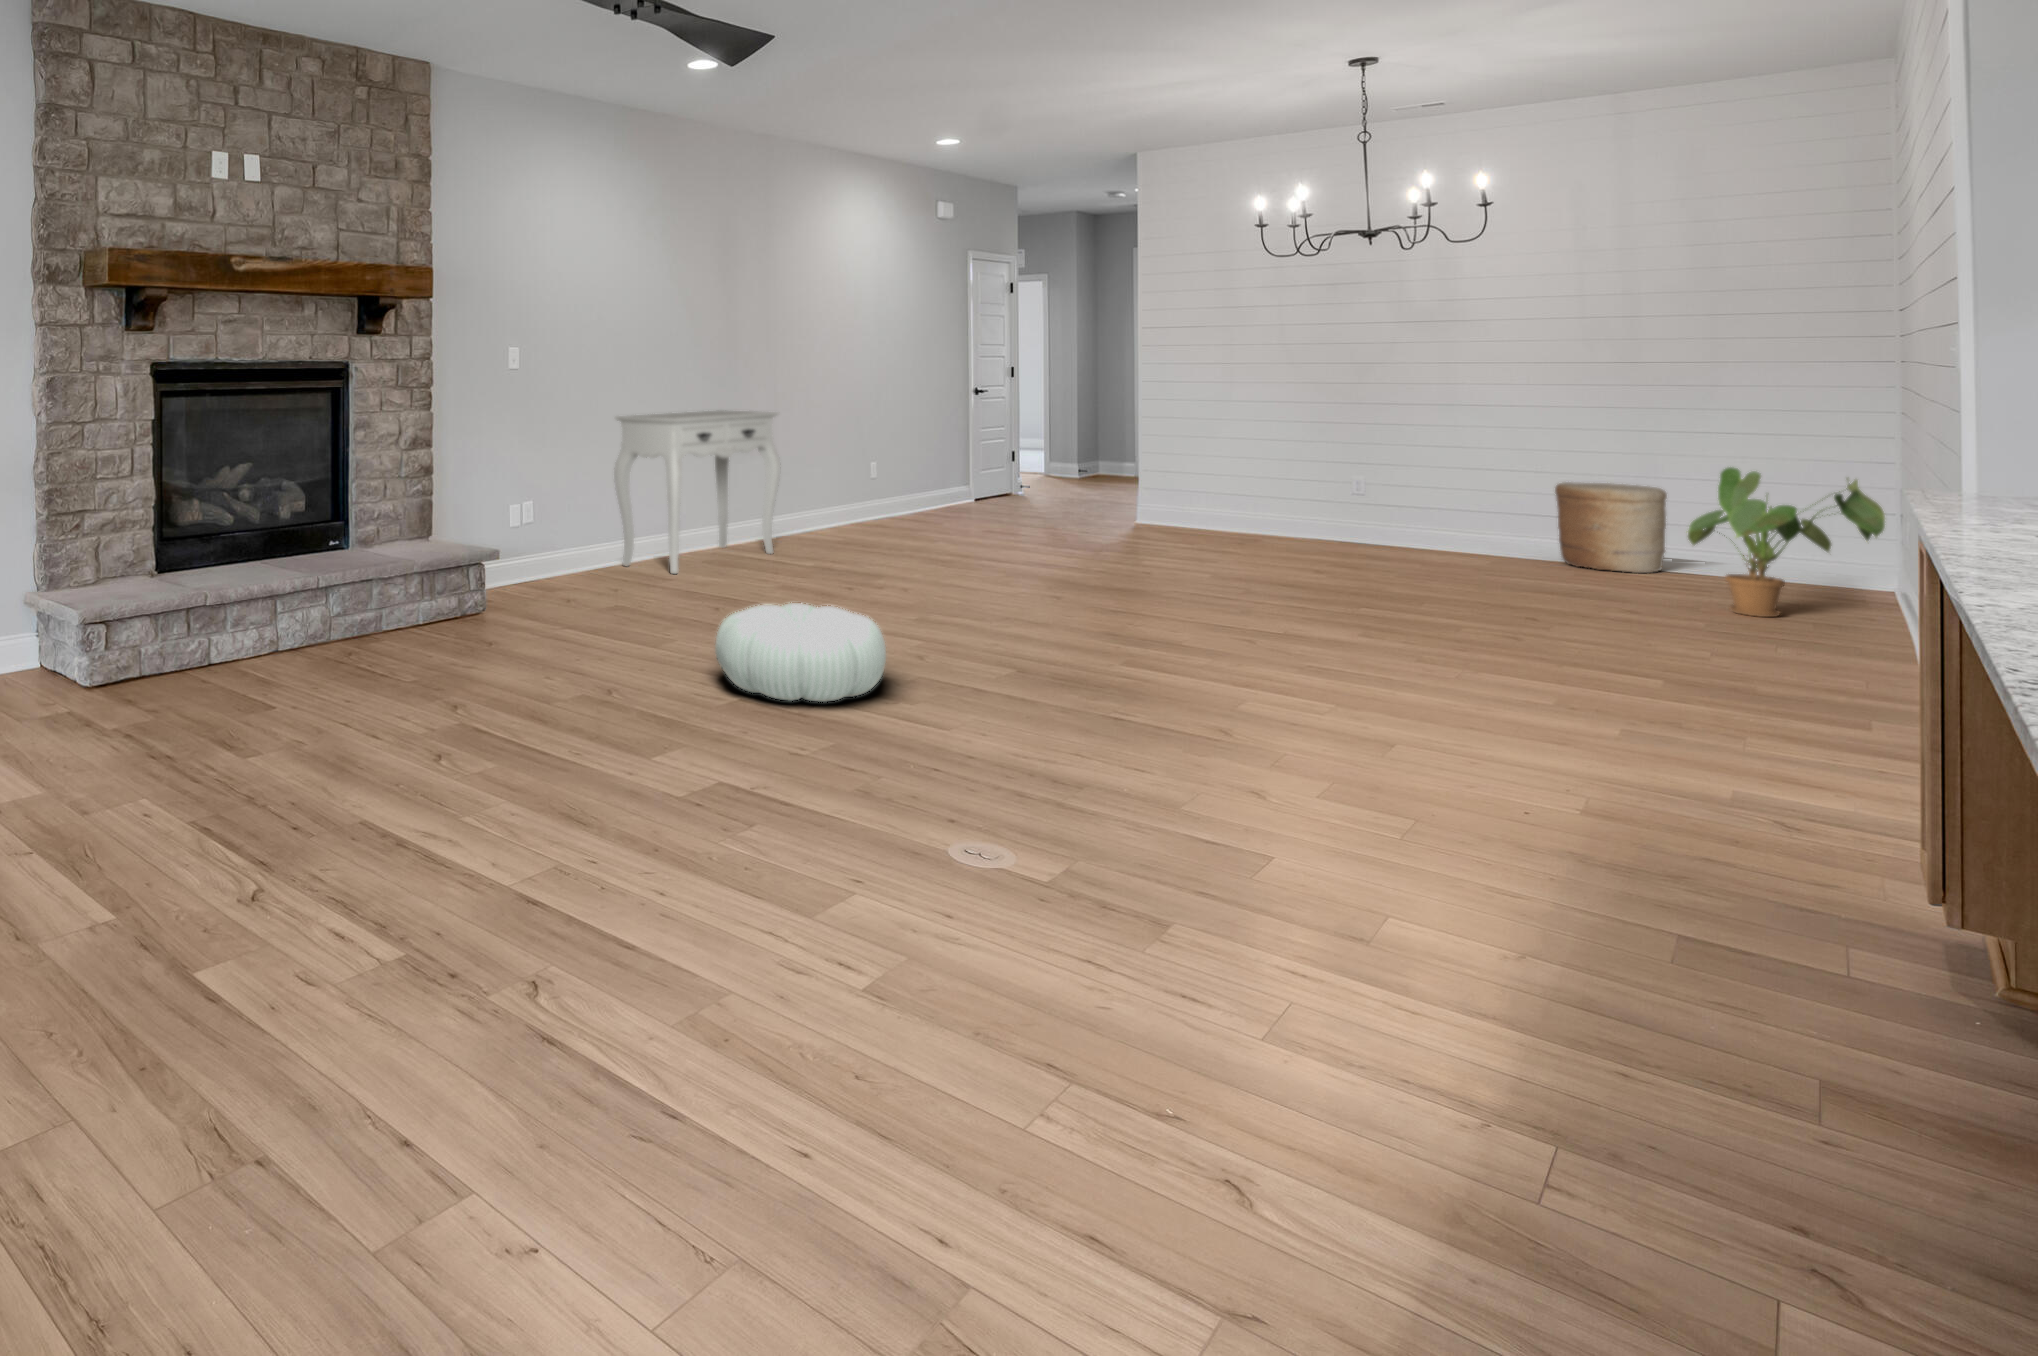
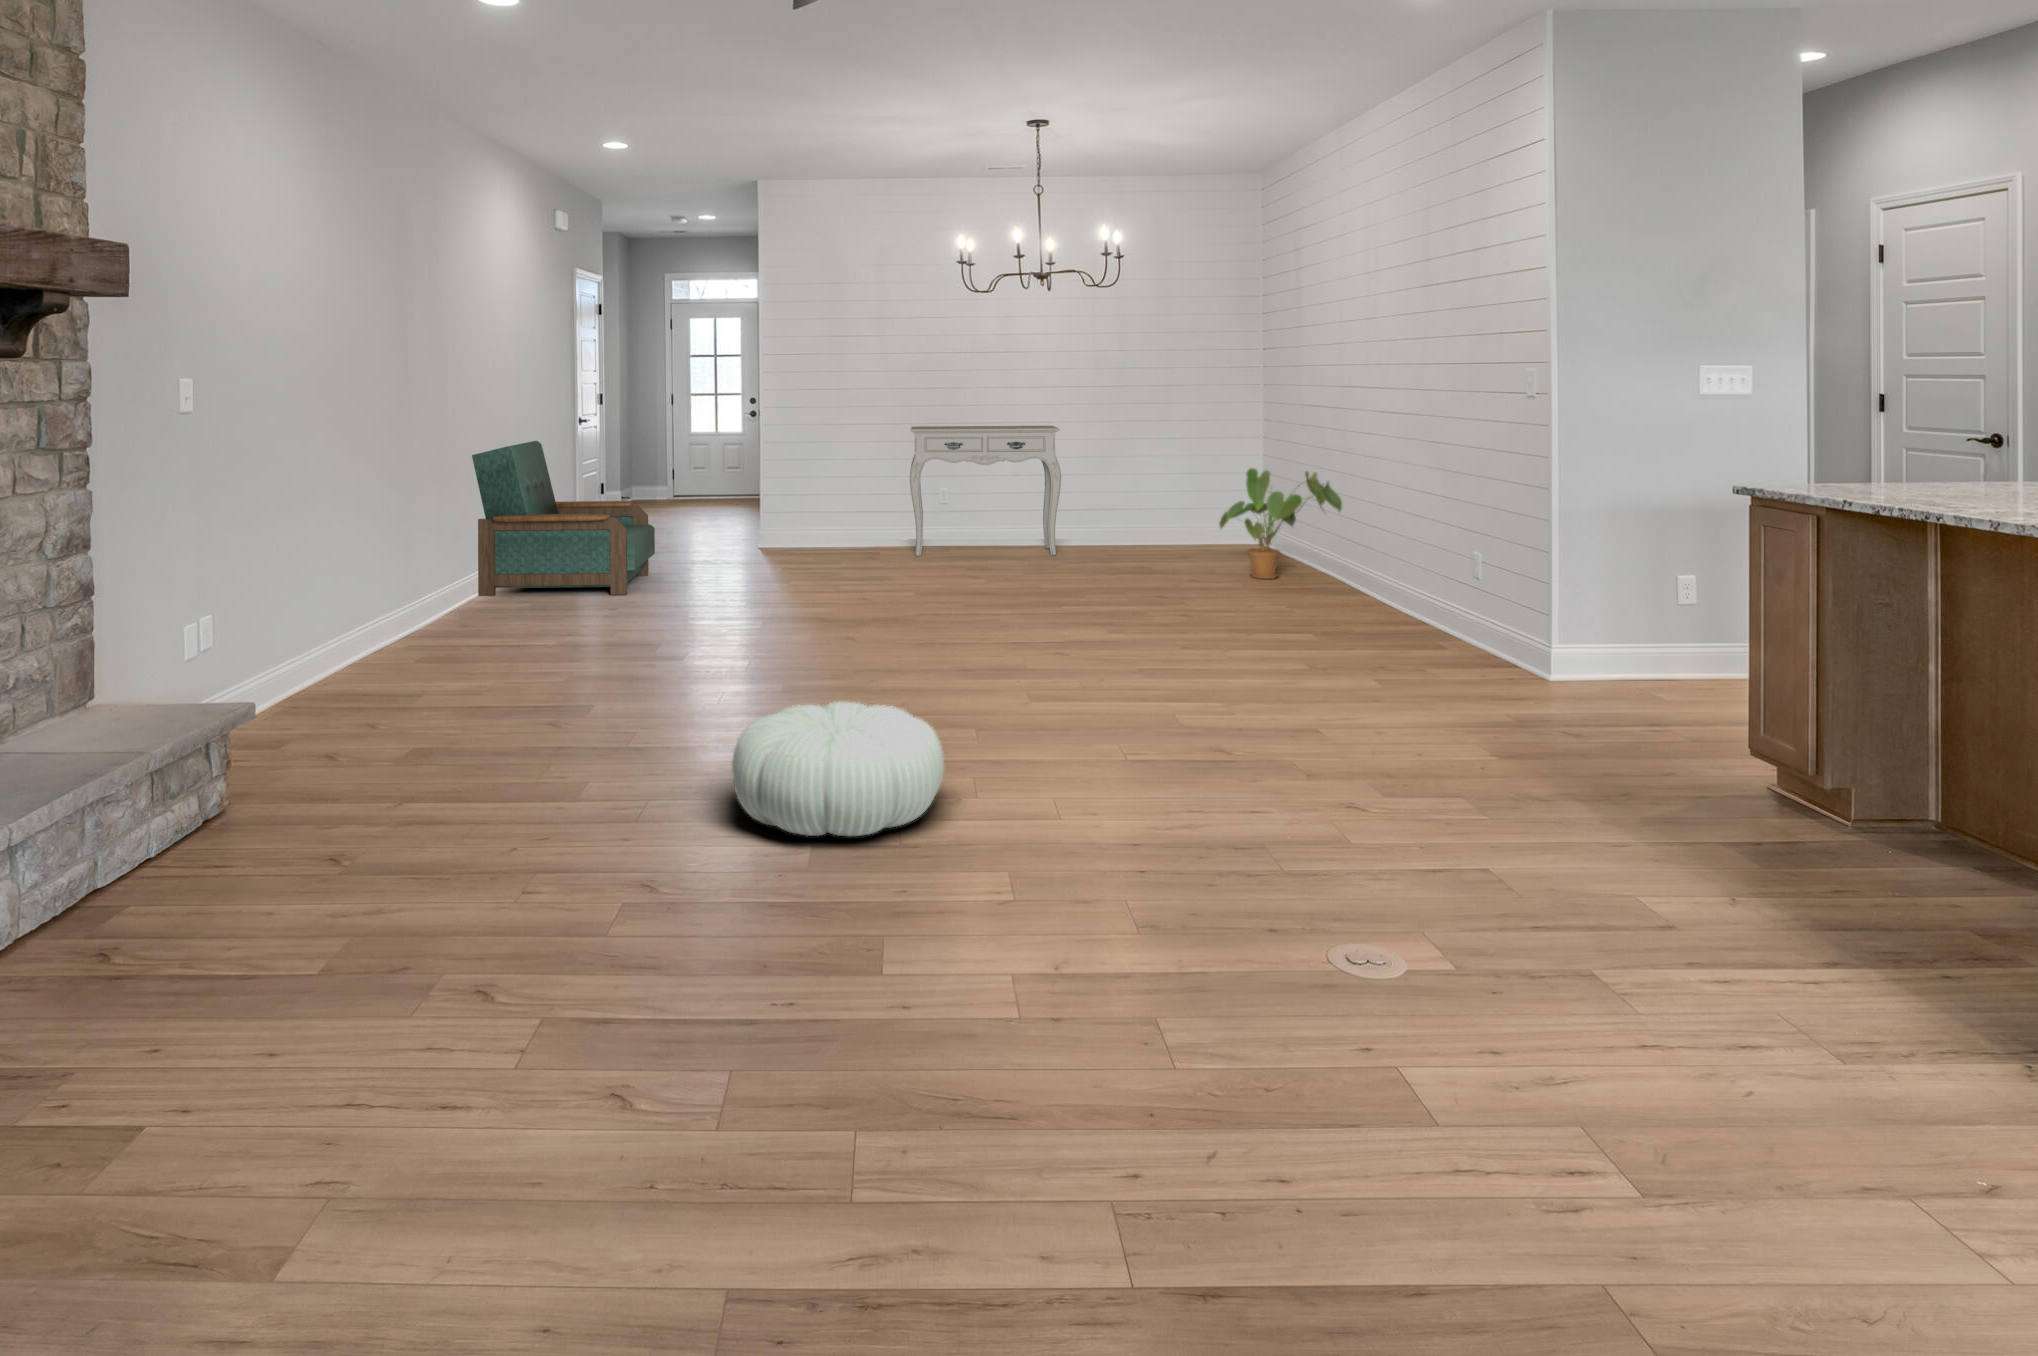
armchair: none [818,403,986,538] -> present [472,441,655,596]
console table: present [614,411,780,574] -> present [910,426,1061,556]
woven basket: present [1555,482,1667,573] -> none [1101,485,1168,555]

